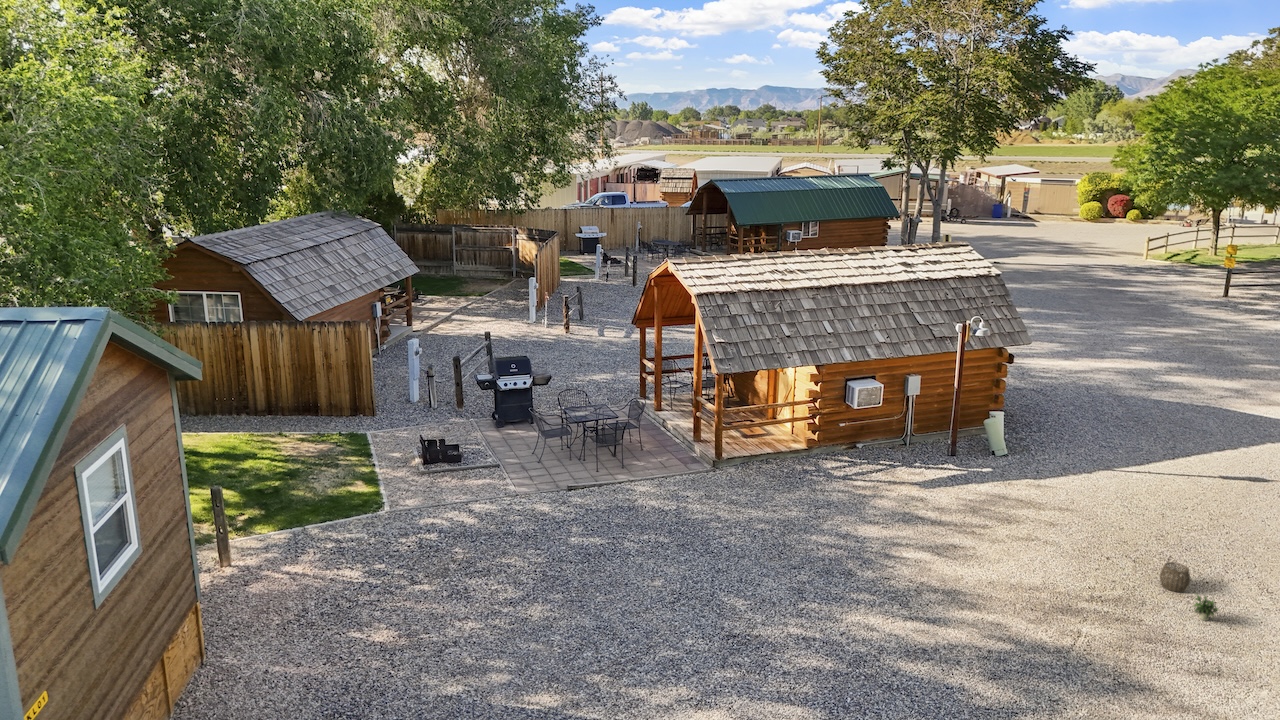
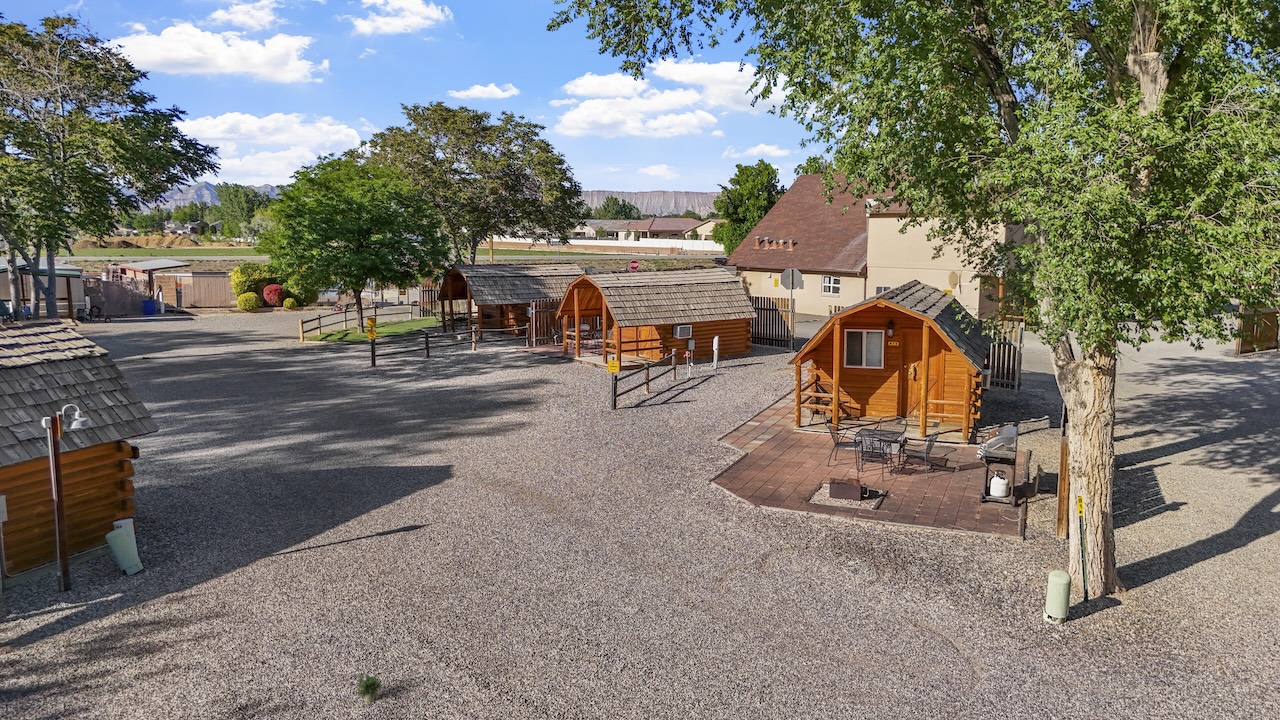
woven basket: present [1160,562,1190,592] -> none [321,644,353,680]

